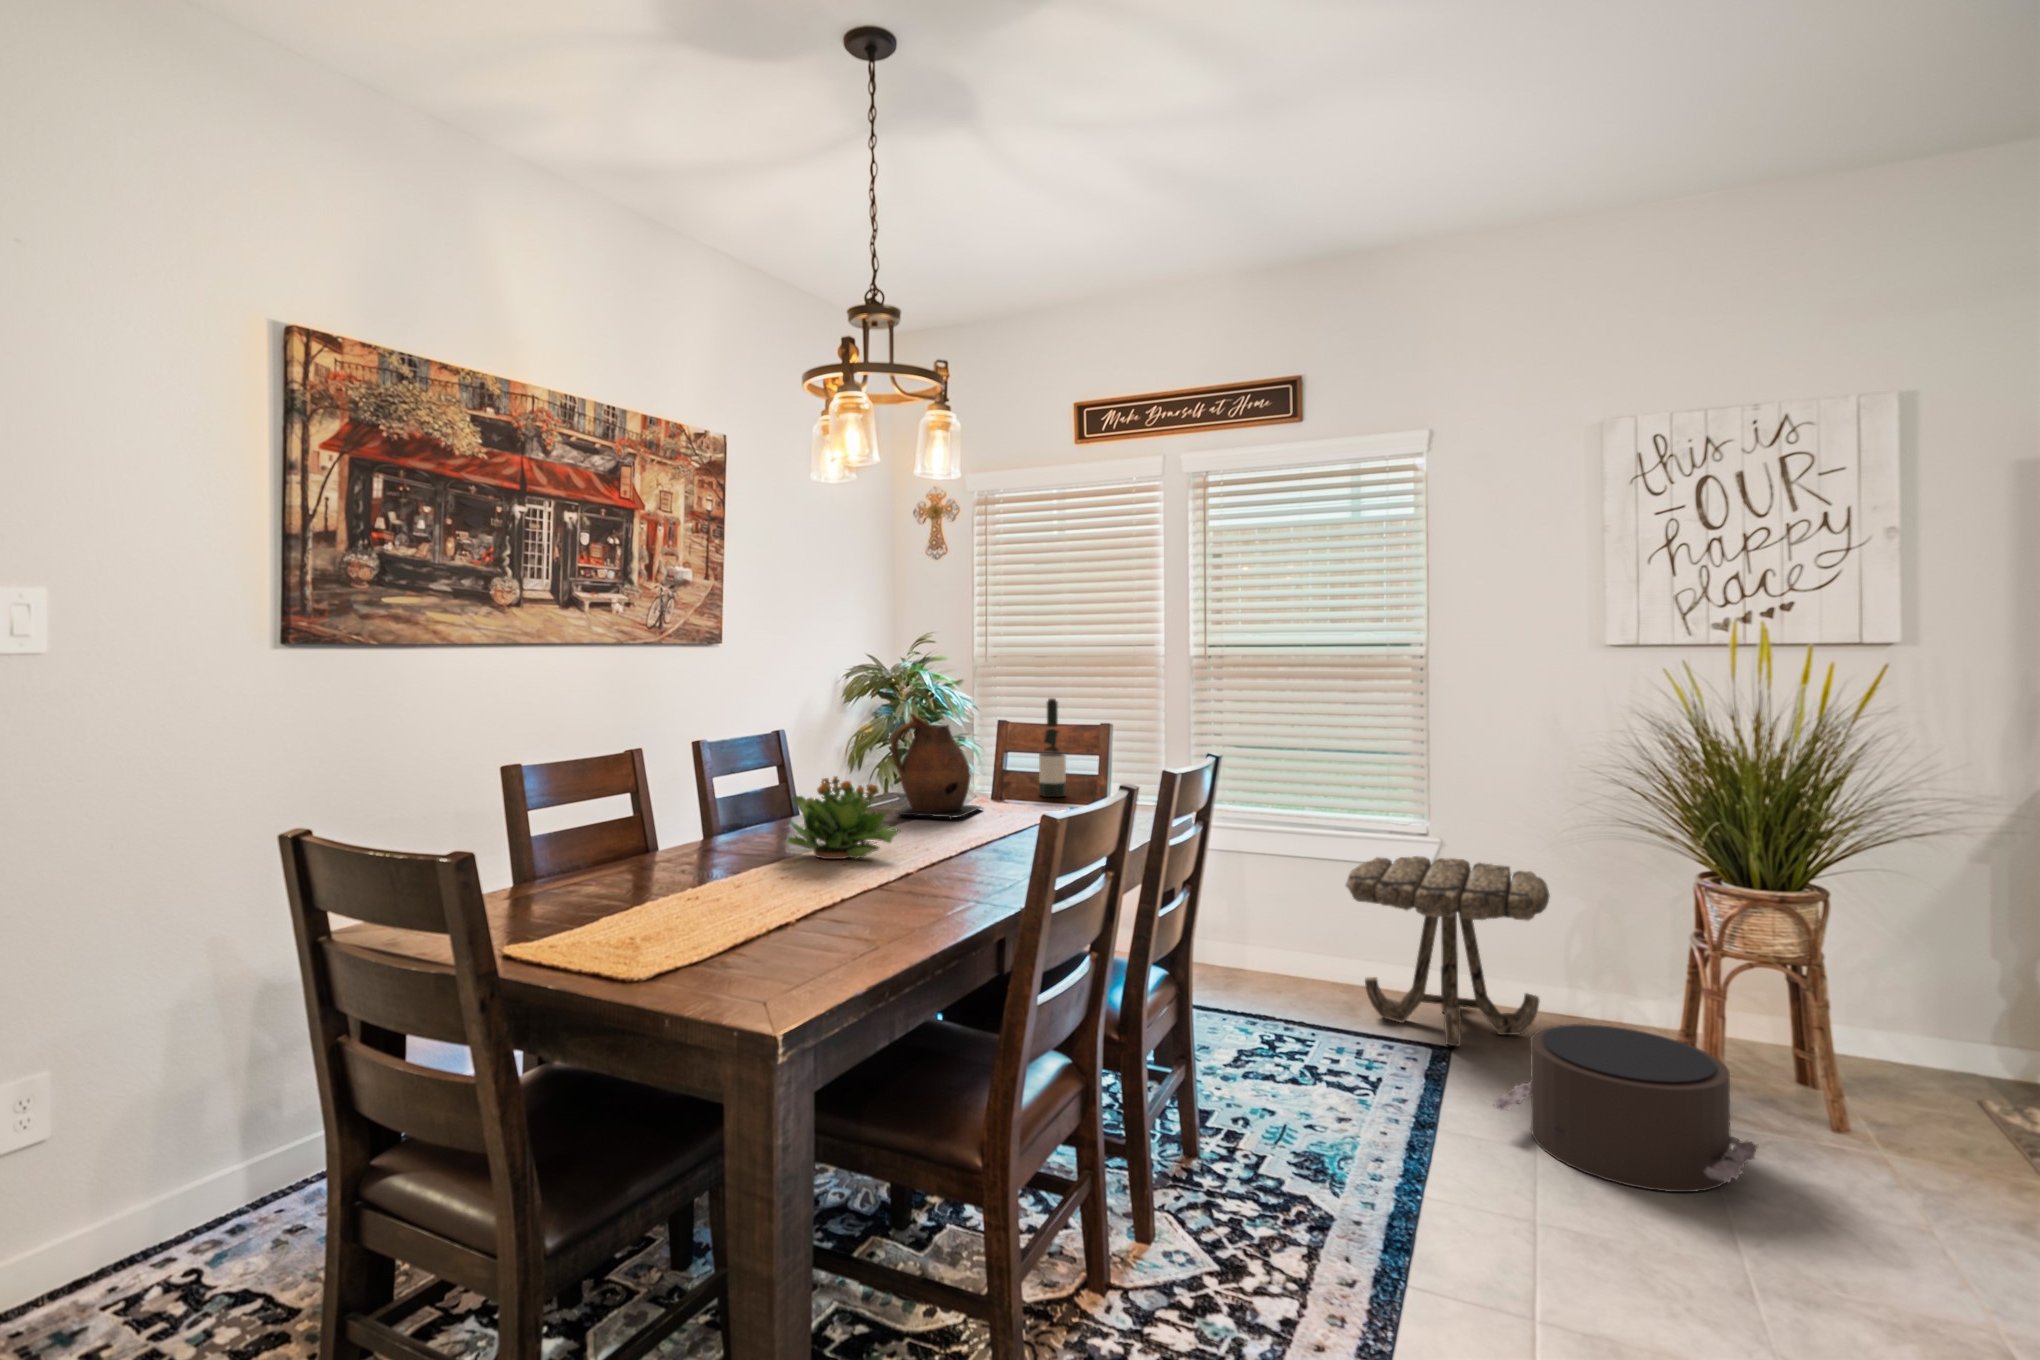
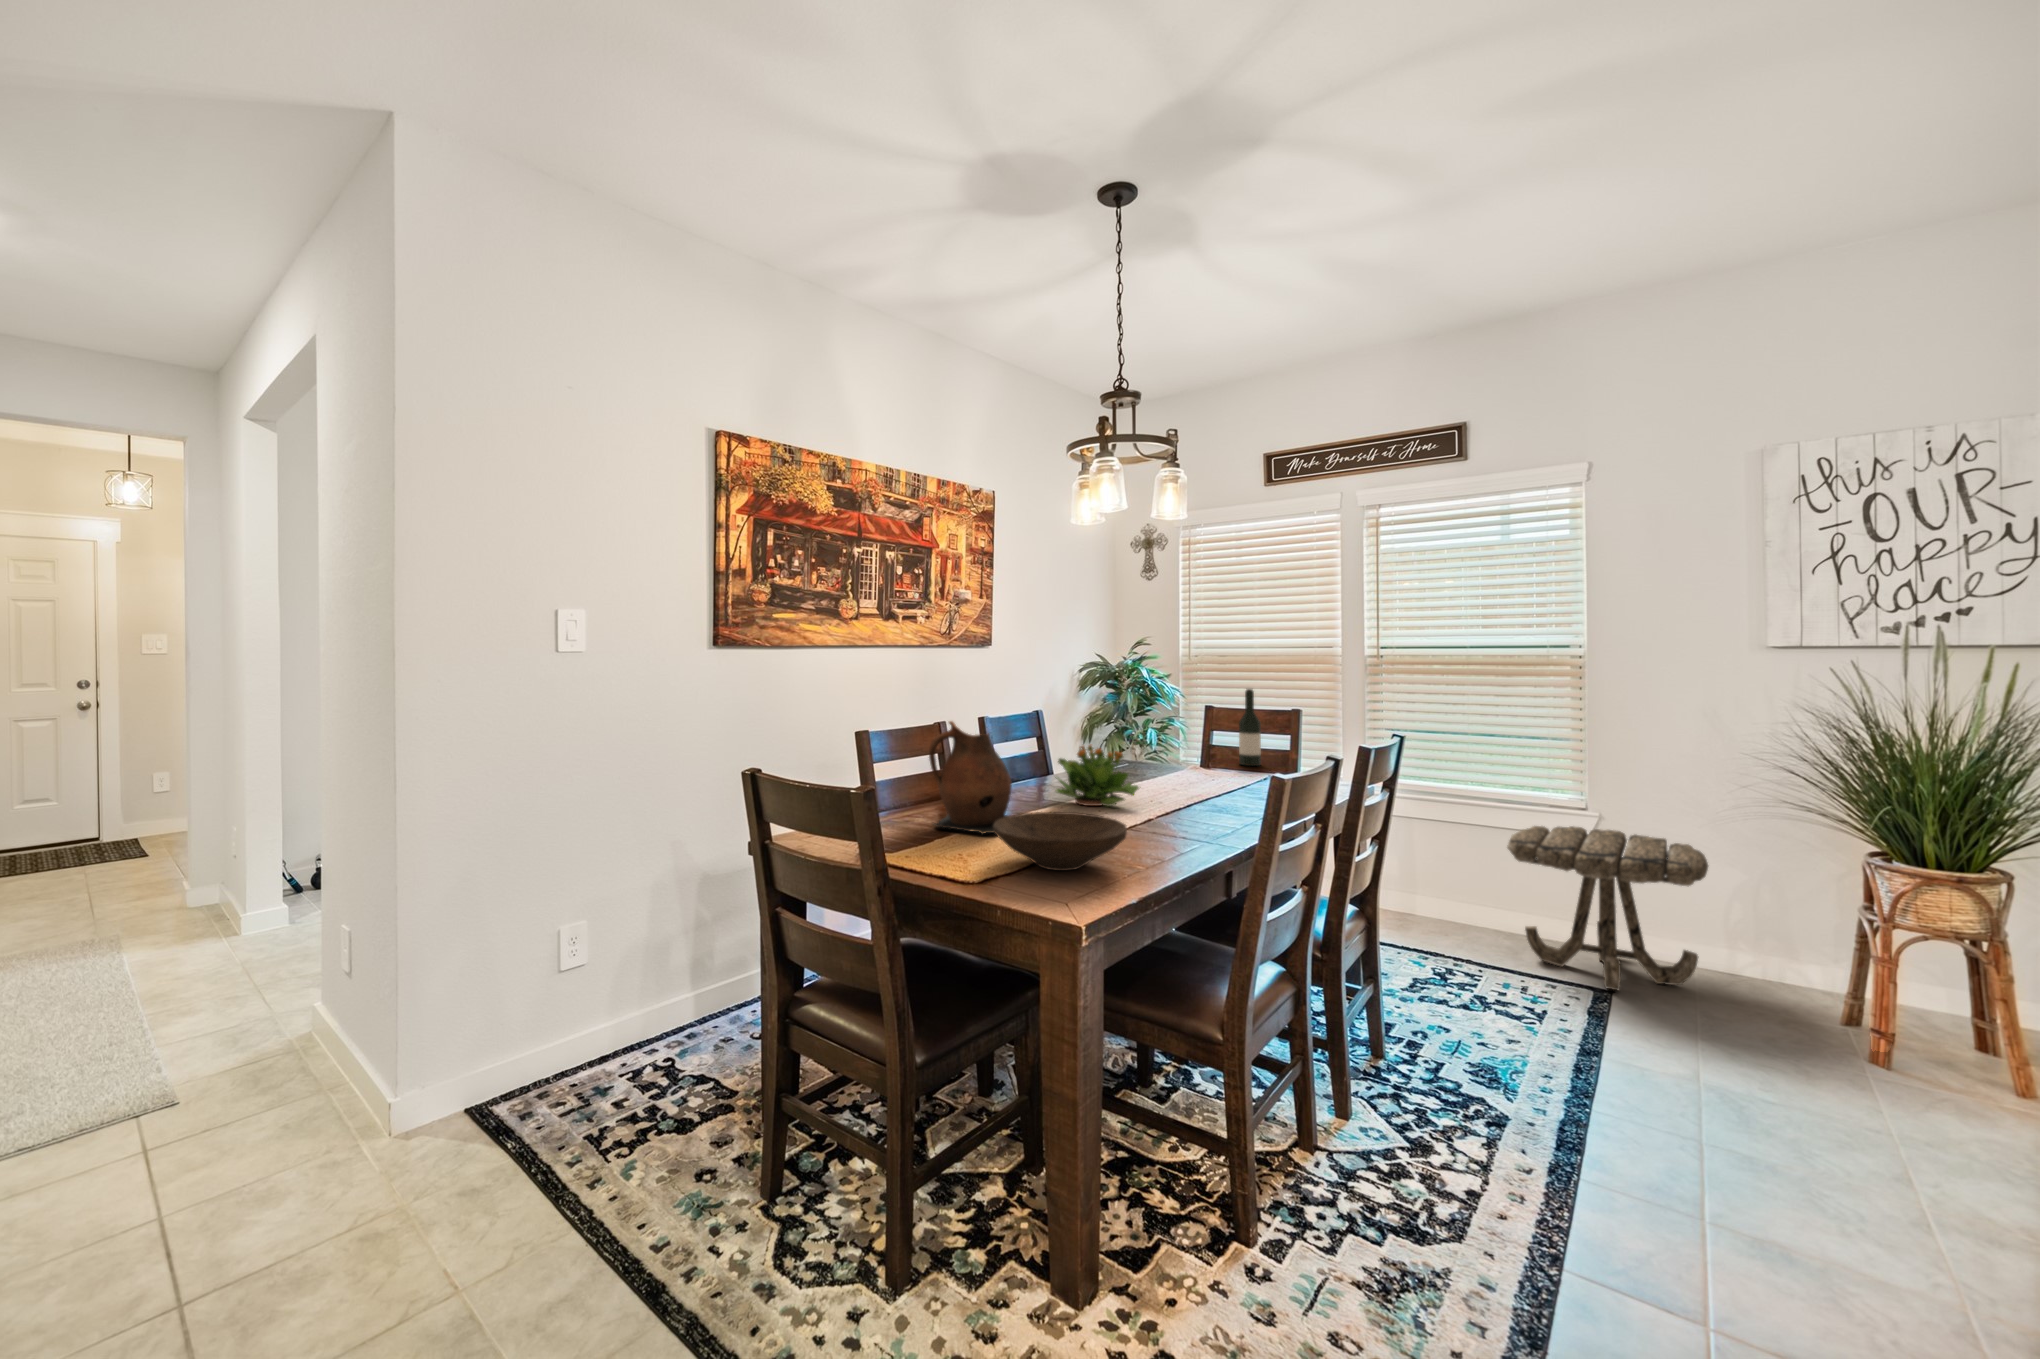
ceramic pitcher: present [891,713,982,819] -> present [929,721,1012,834]
wooden bowl: none [673,871,860,954] -> present [993,812,1127,871]
pouf: present [1493,1024,1758,1192] -> none [1655,979,1940,1136]

